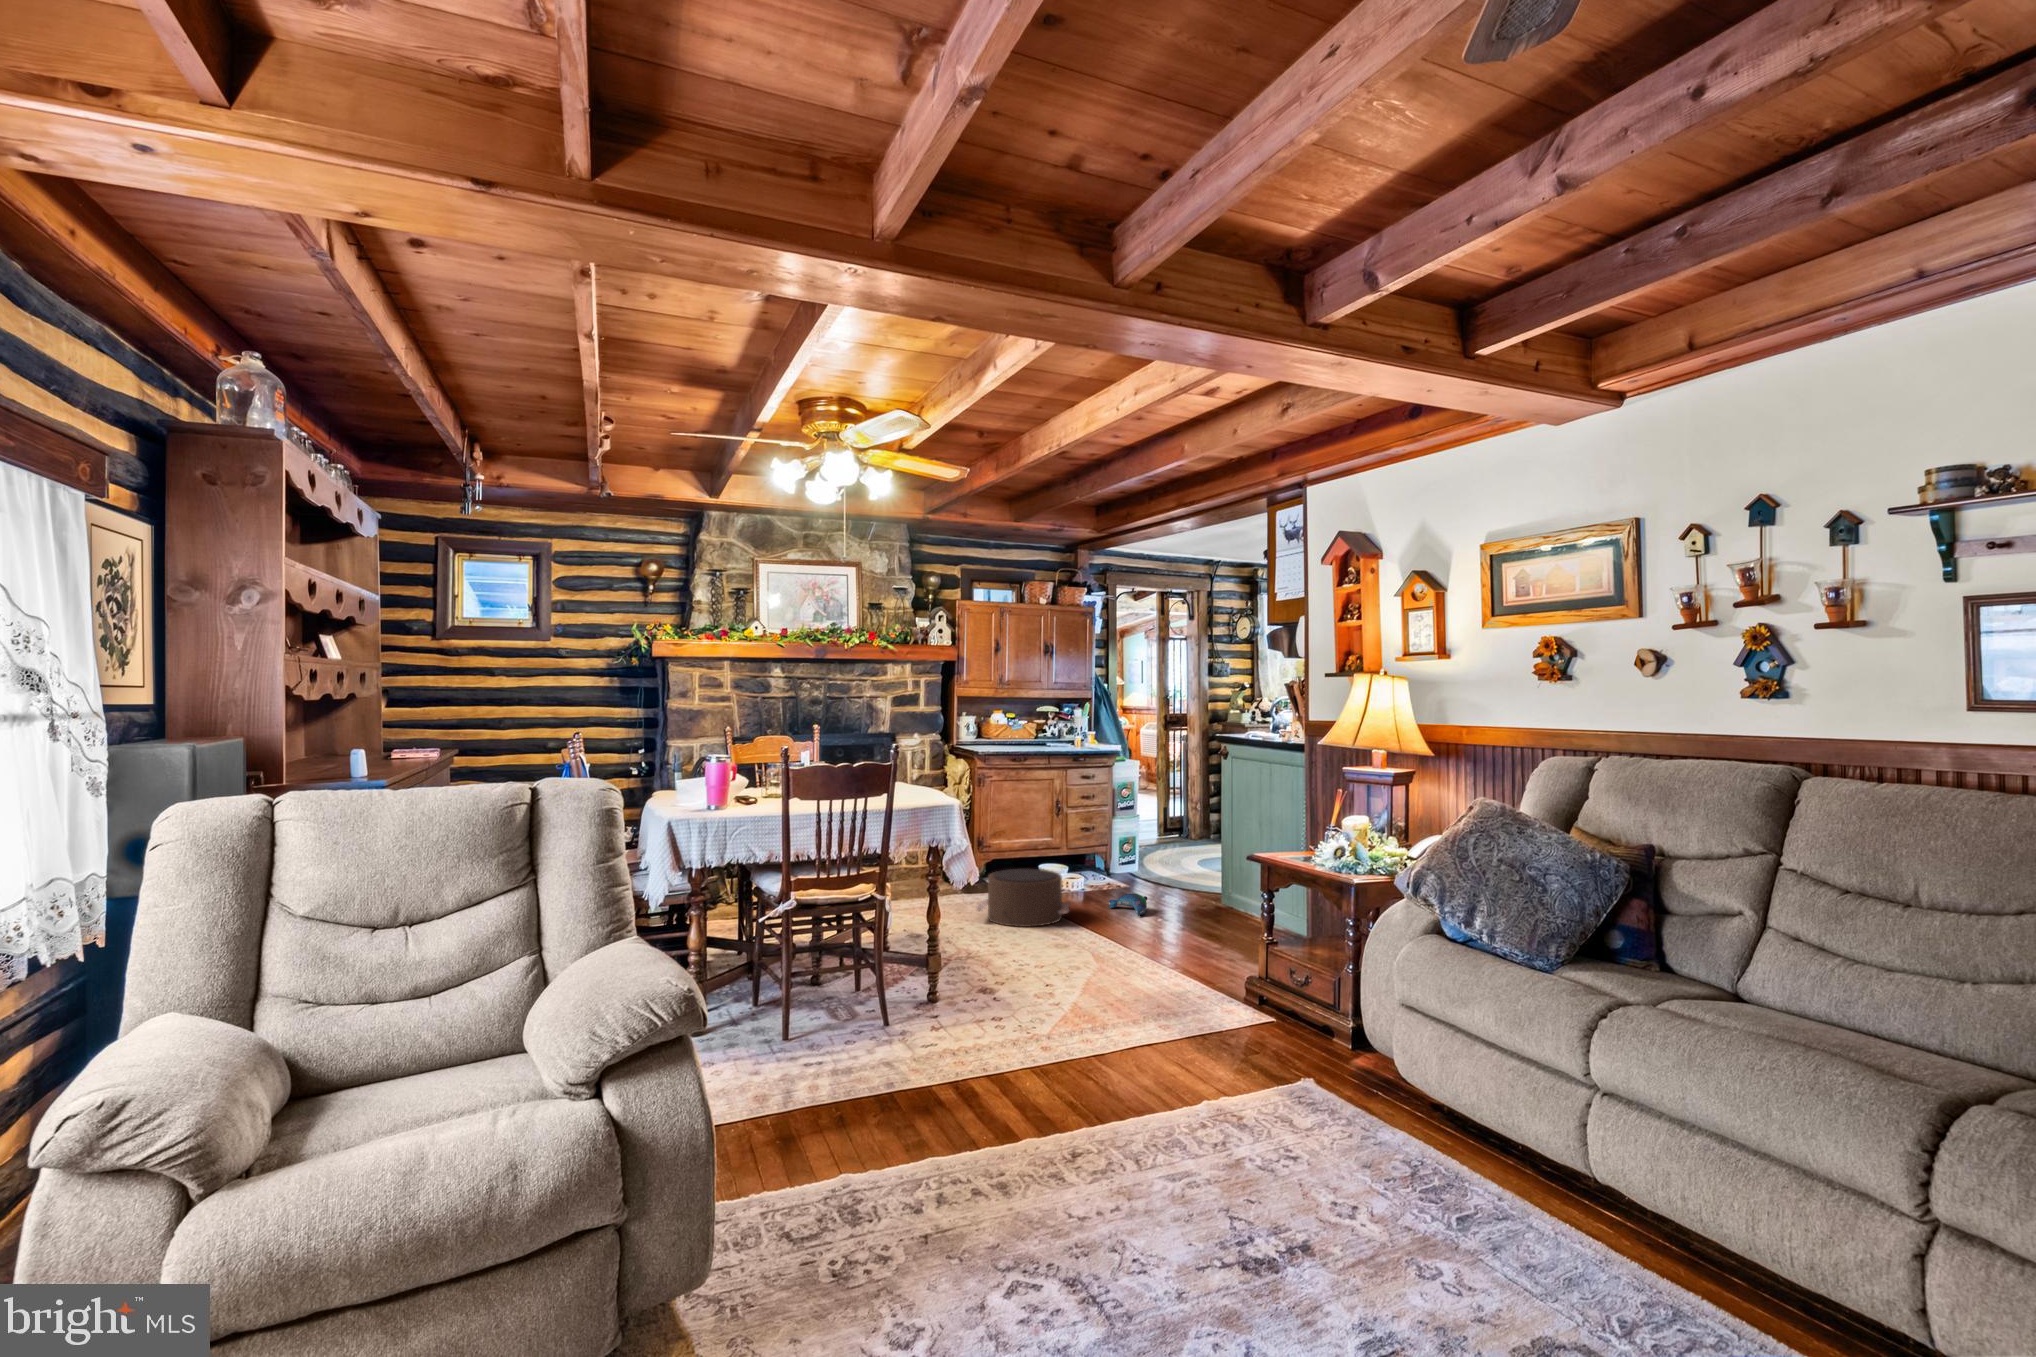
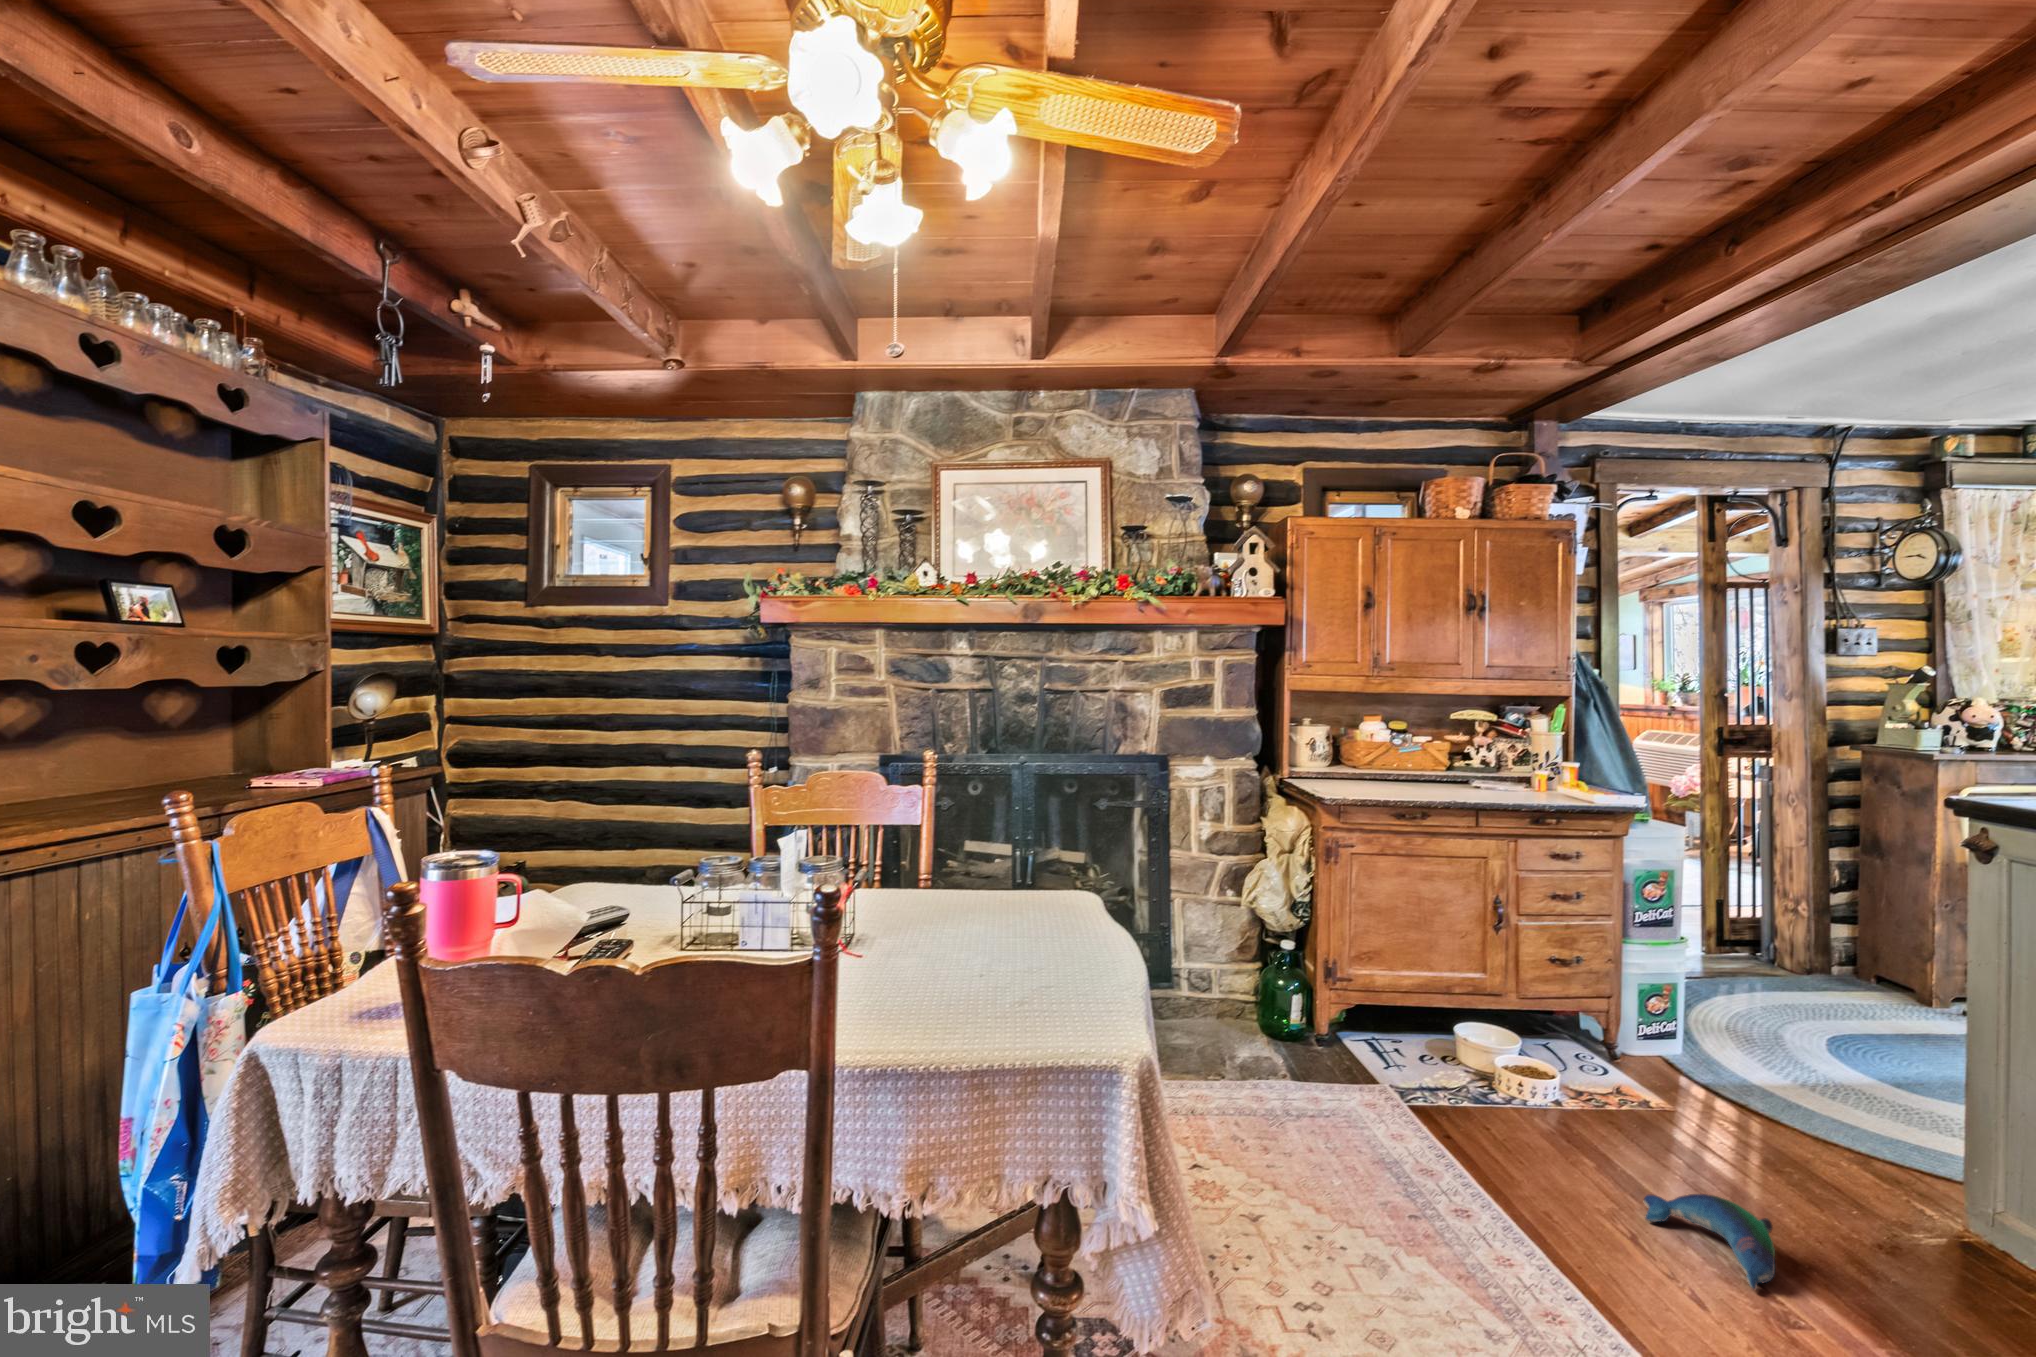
pouf: present [976,869,1070,927] -> none [1278,1078,1536,1274]

